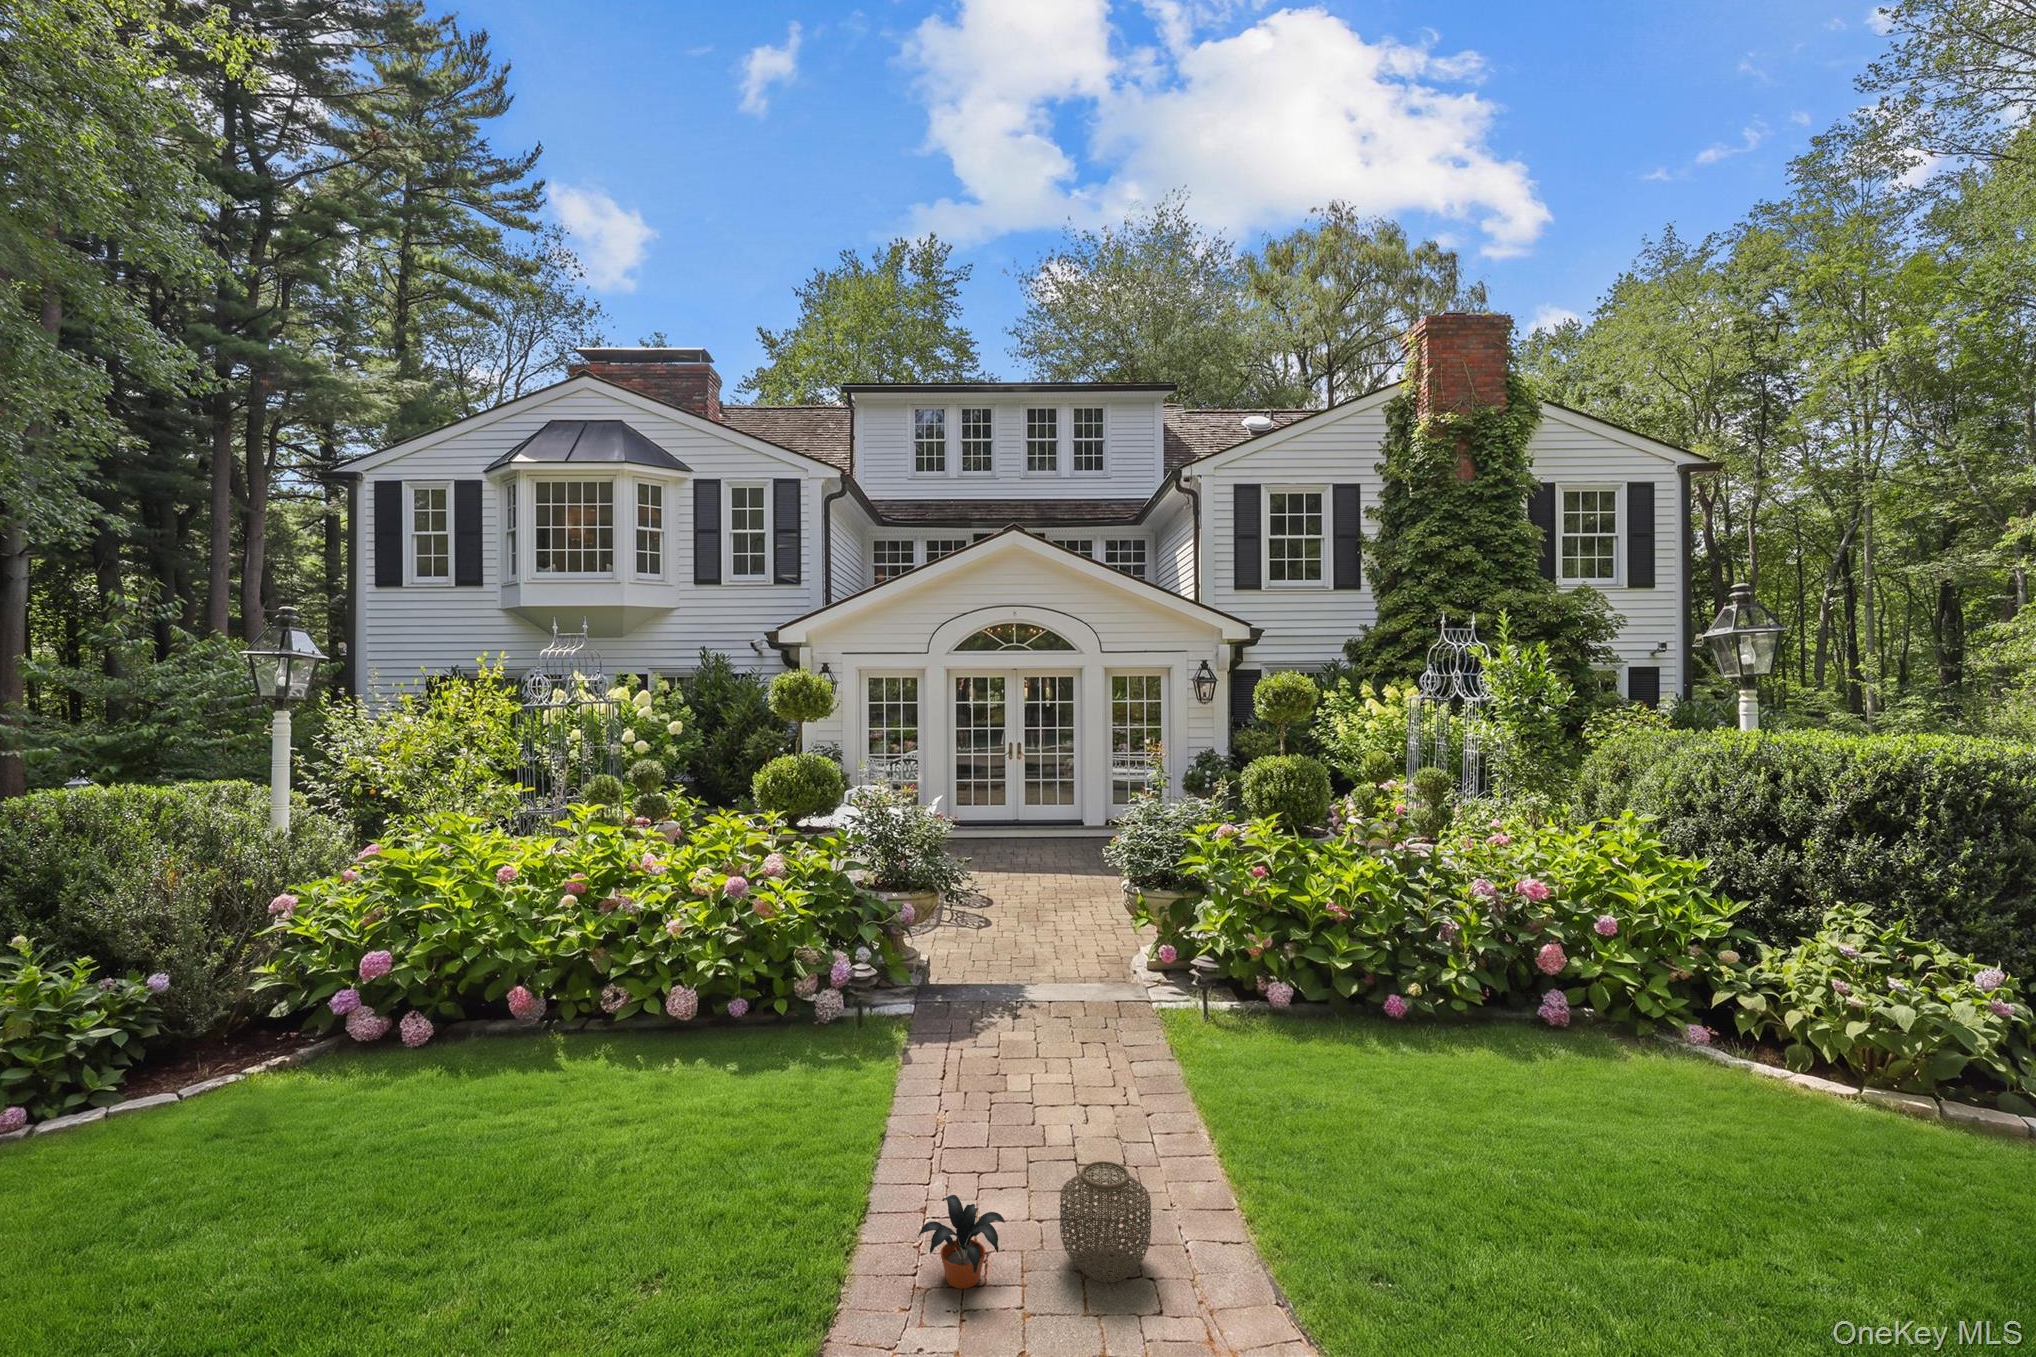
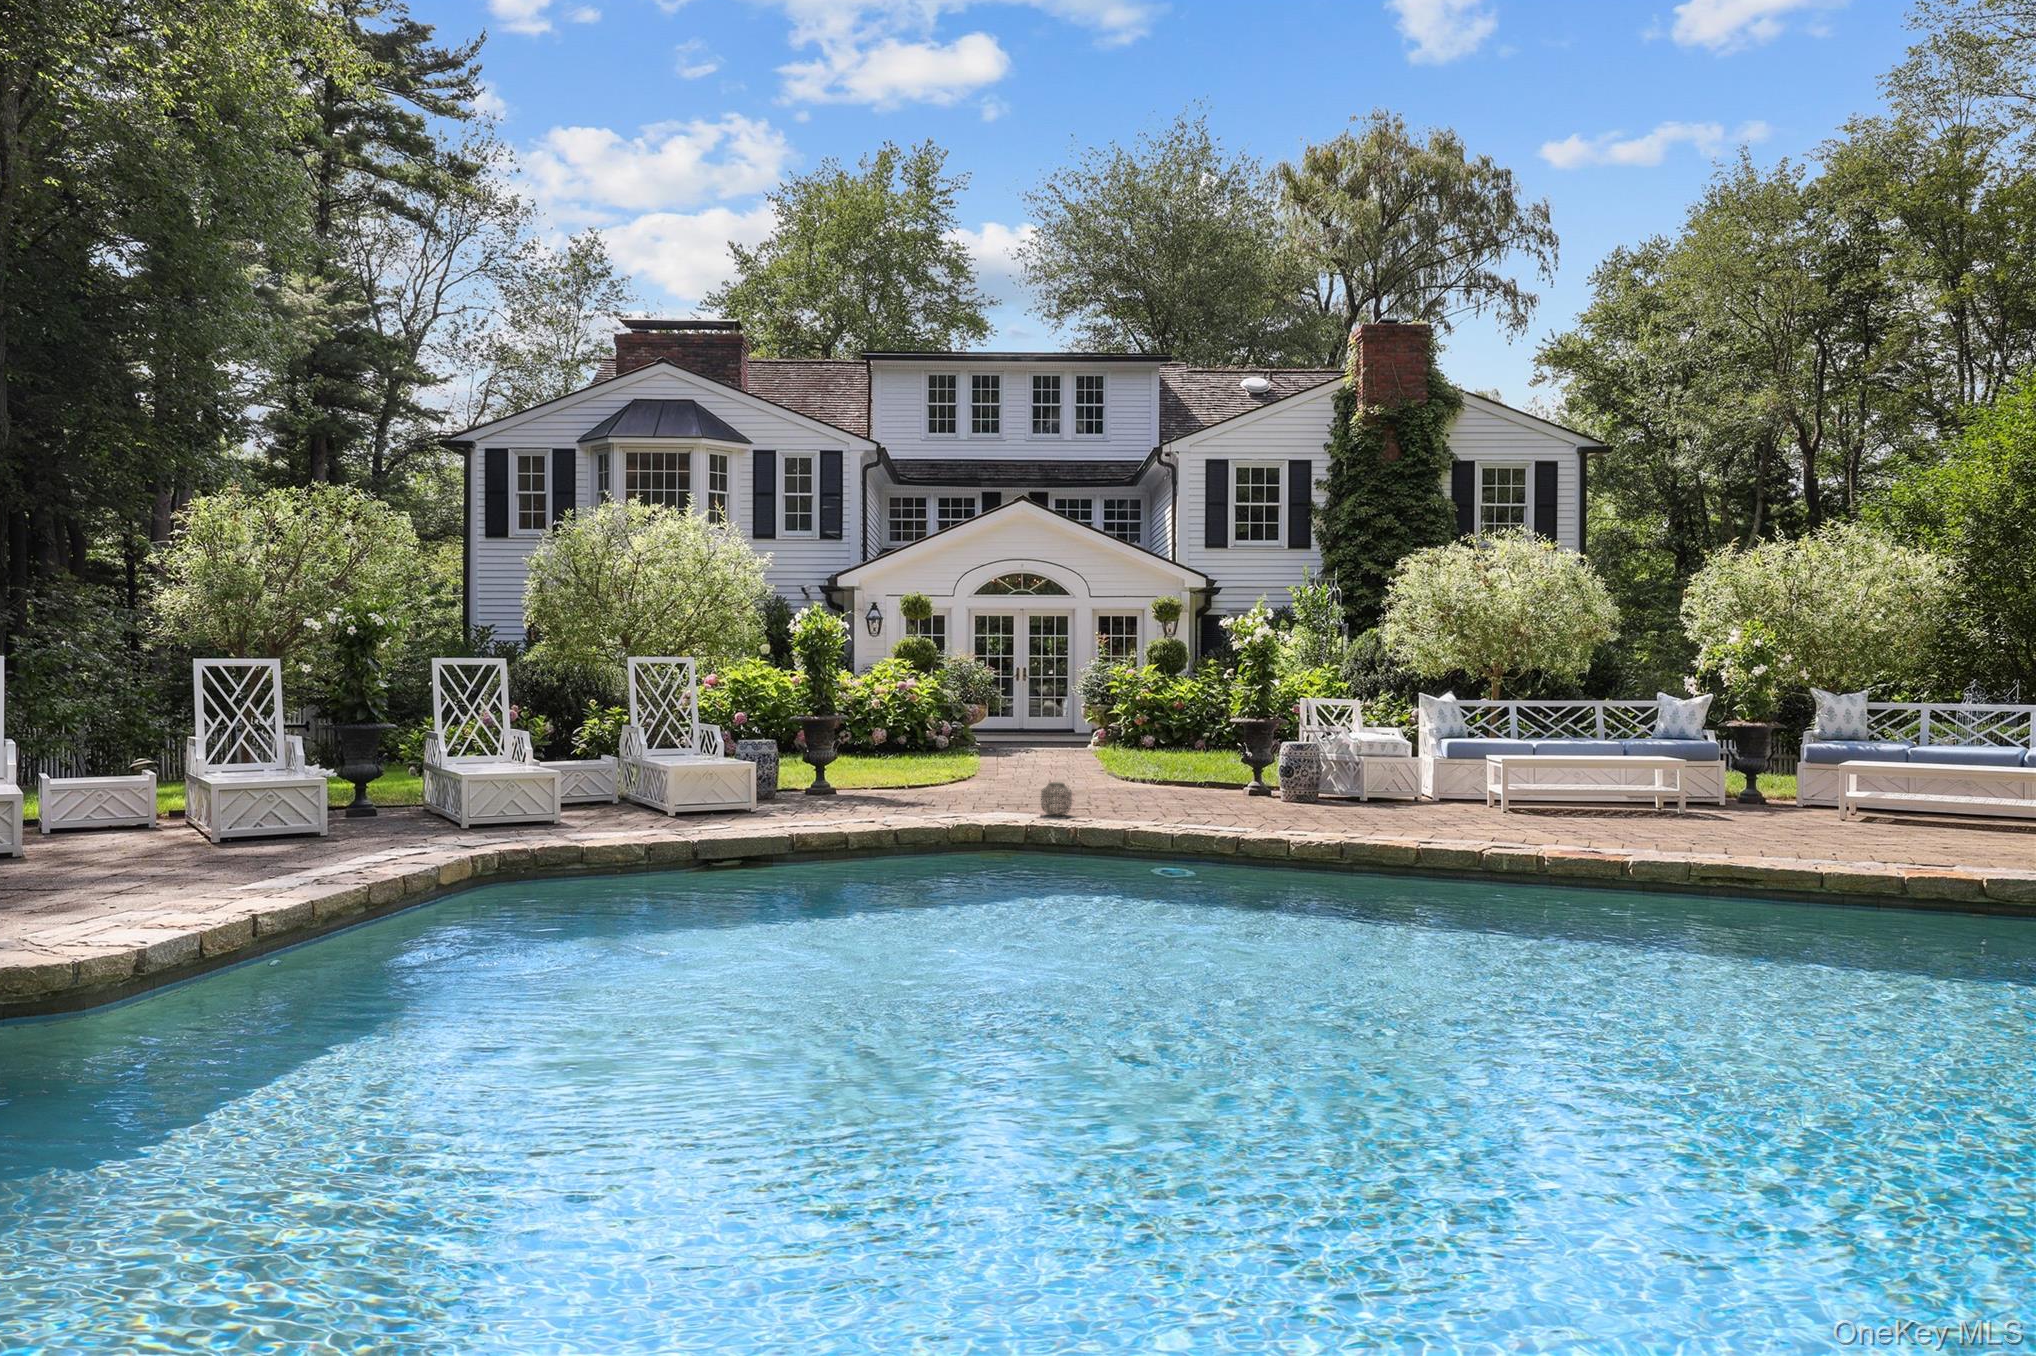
potted plant: present [918,1195,1005,1289] -> none [992,792,1022,817]

